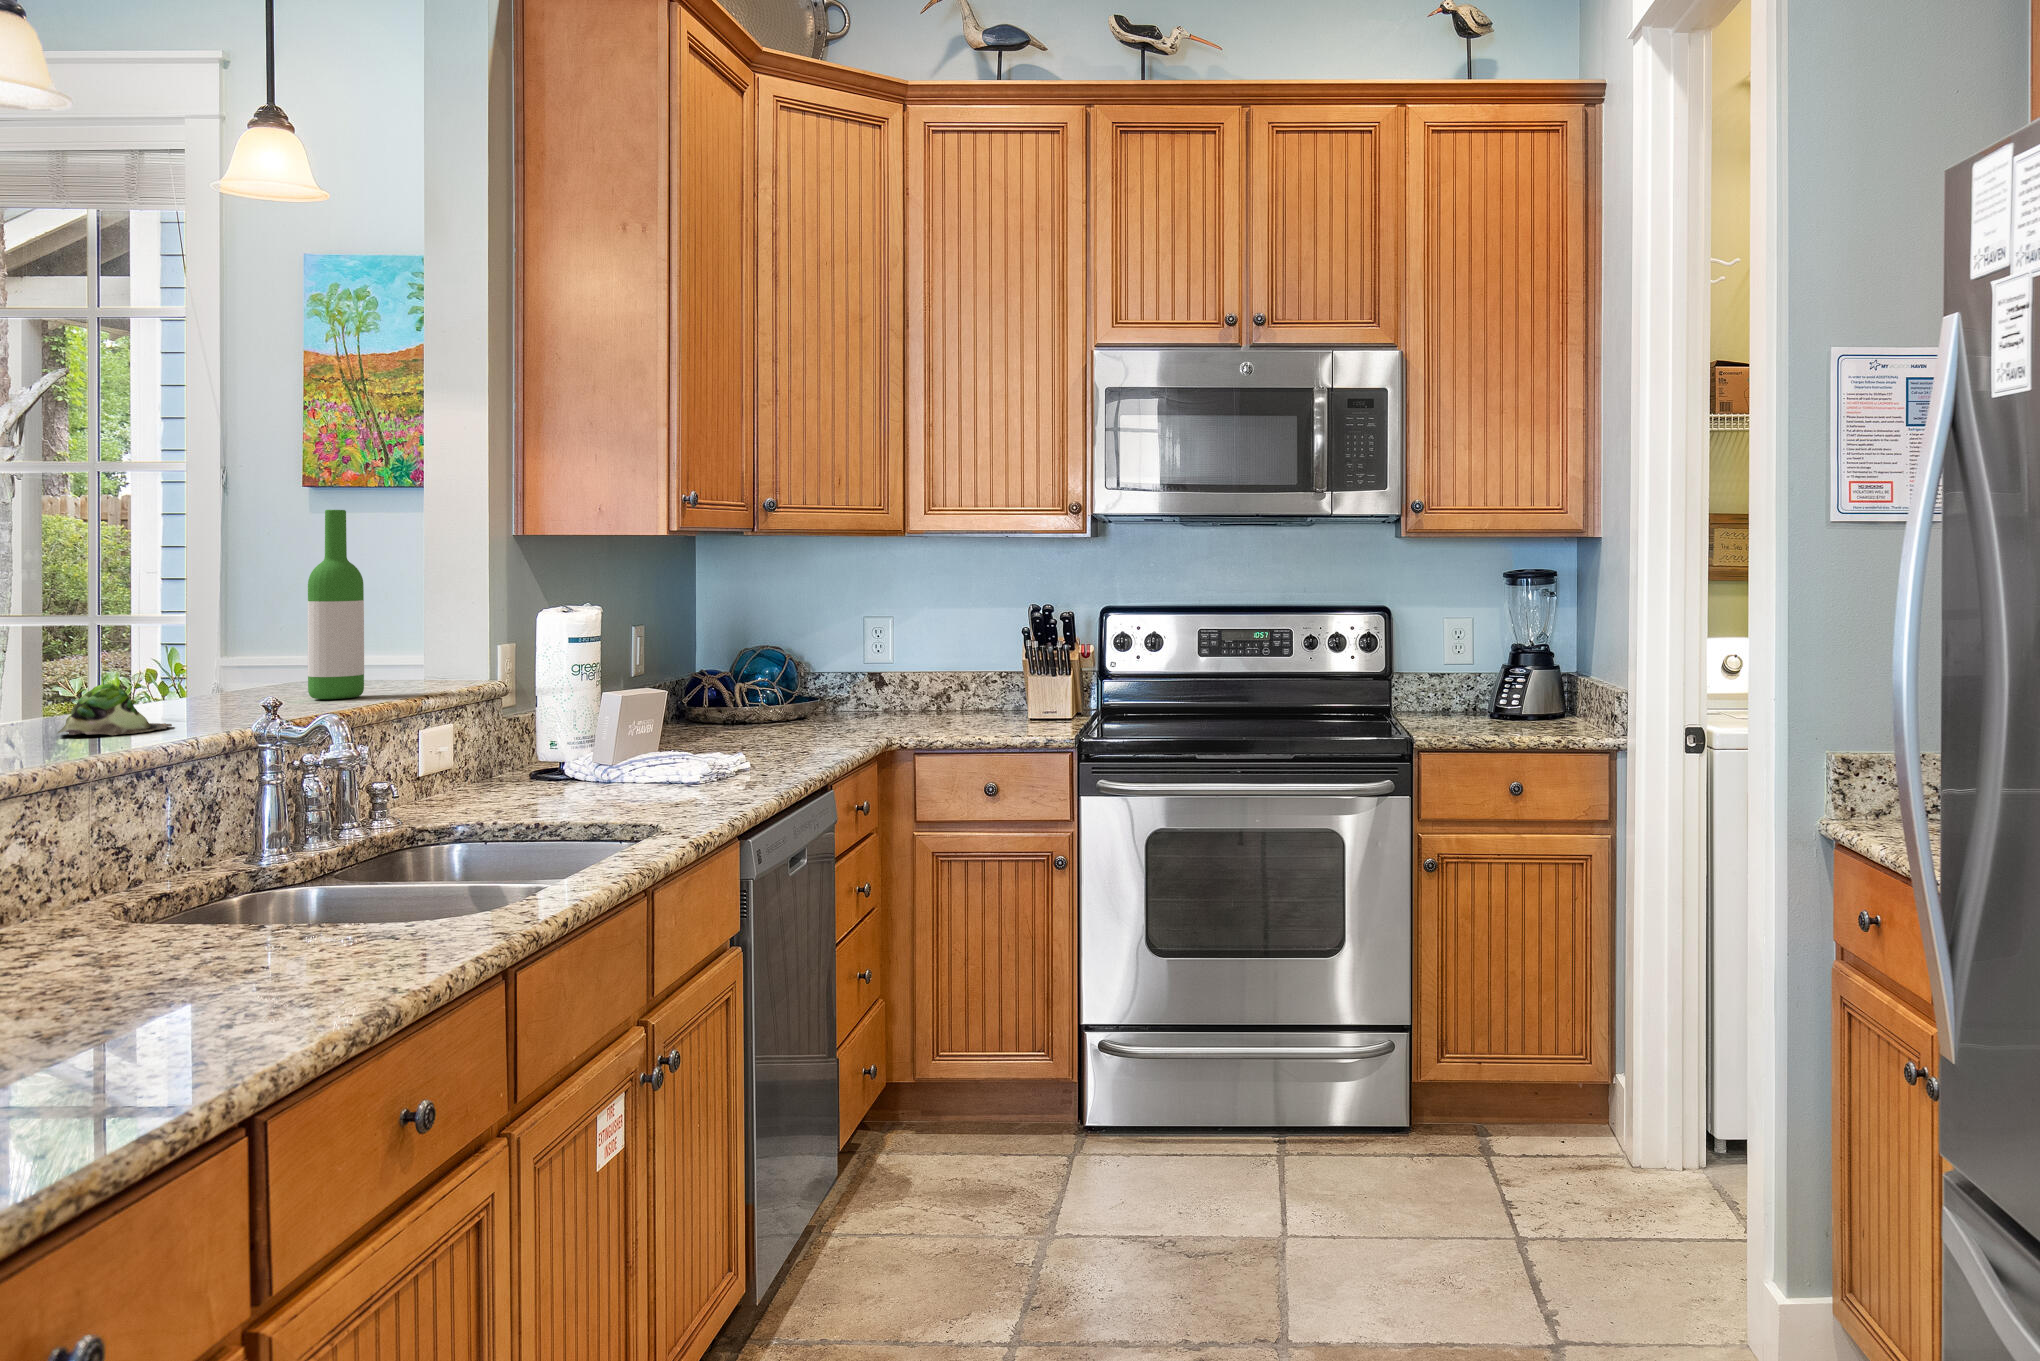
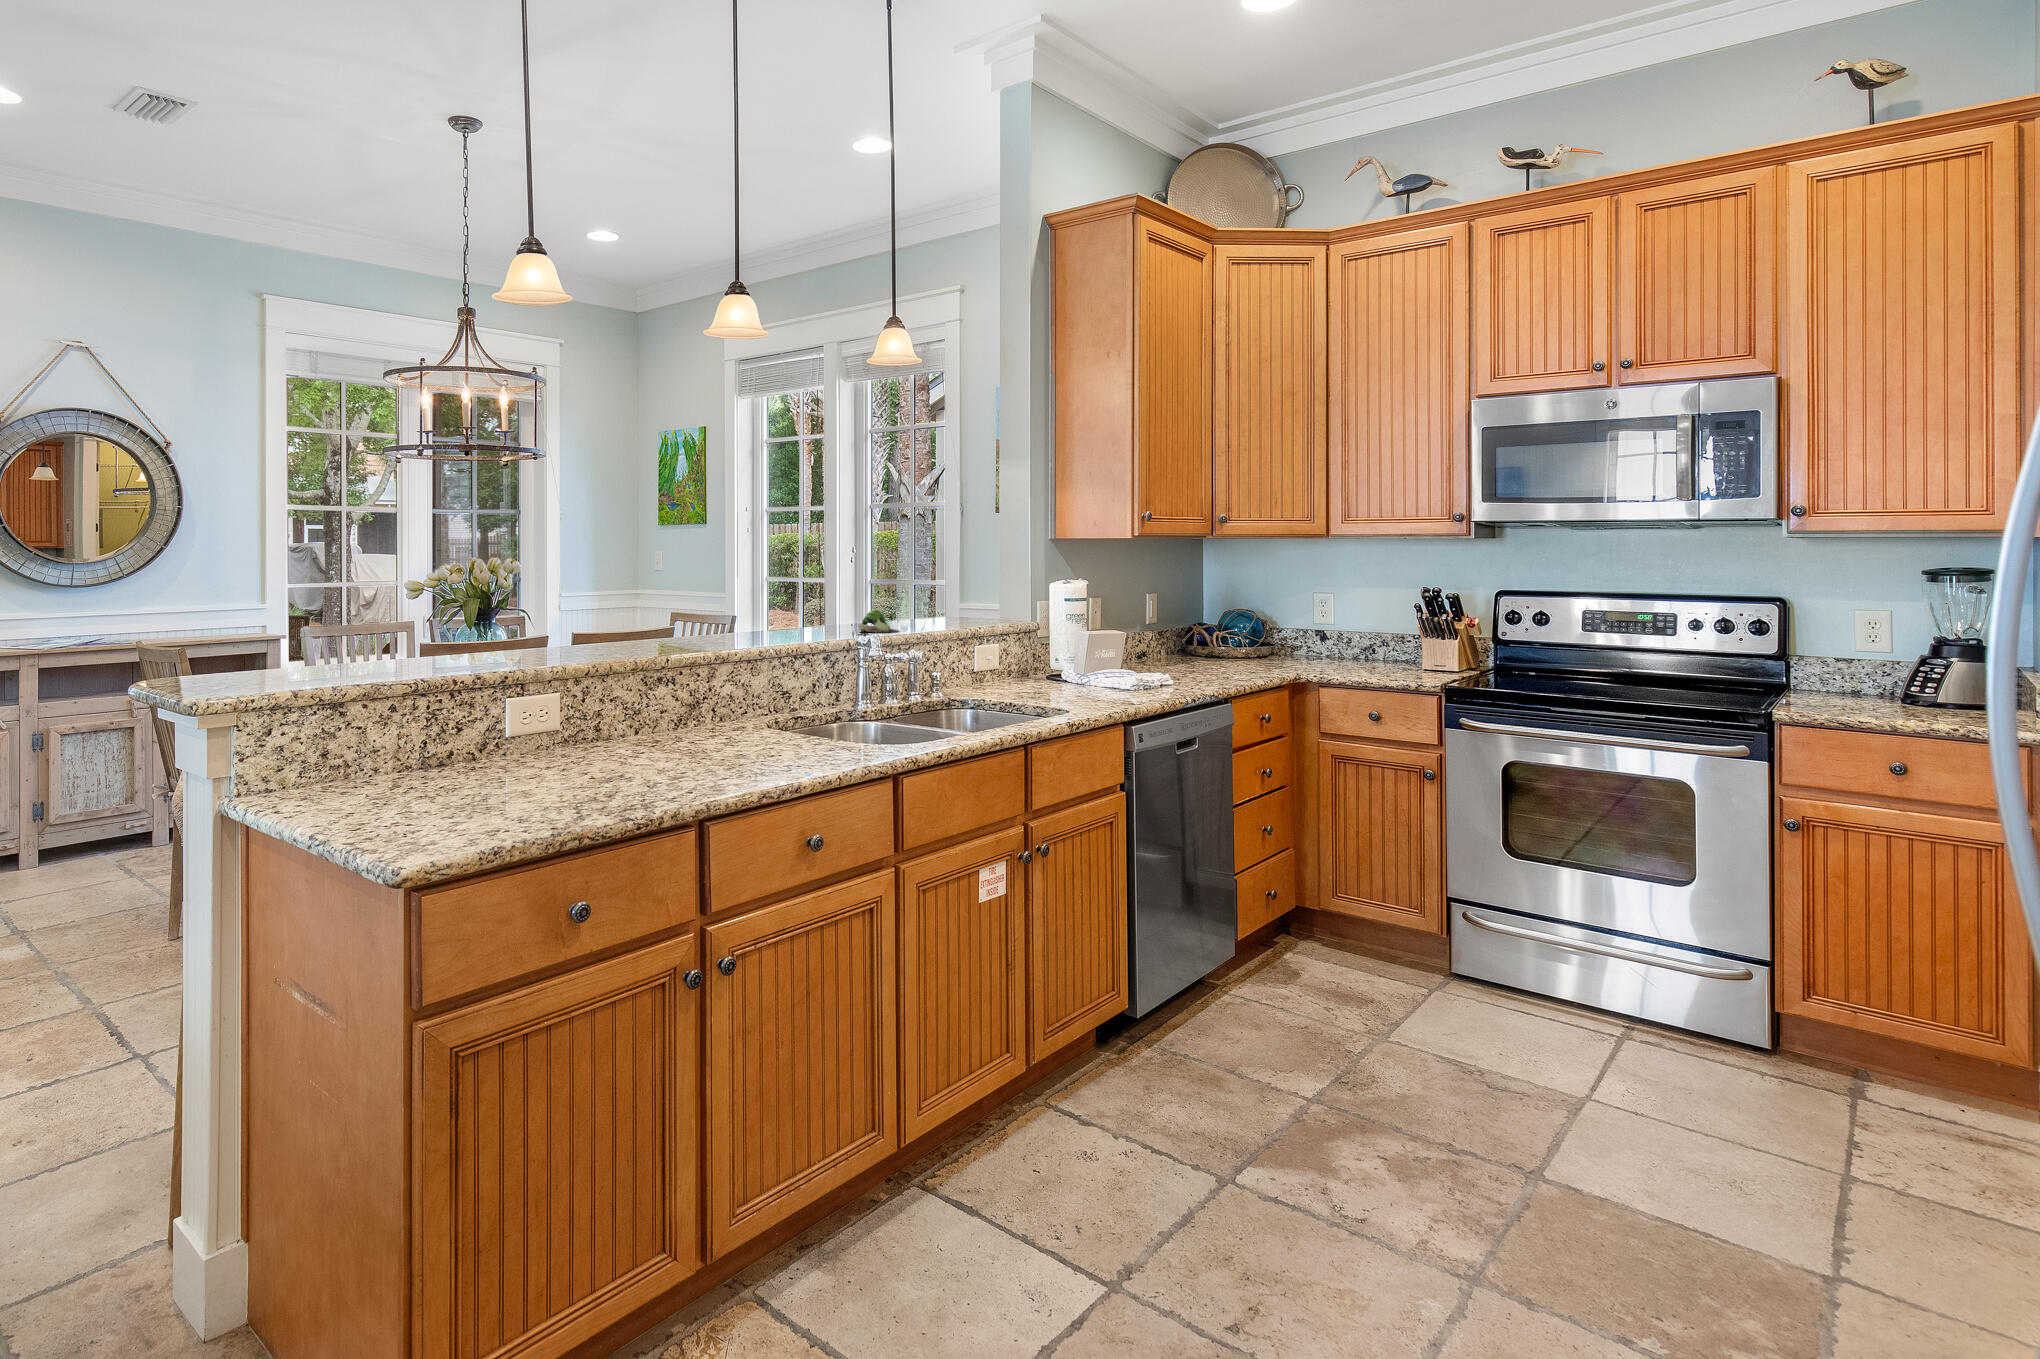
wine bottle: present [308,510,364,699] -> none [962,530,987,625]

